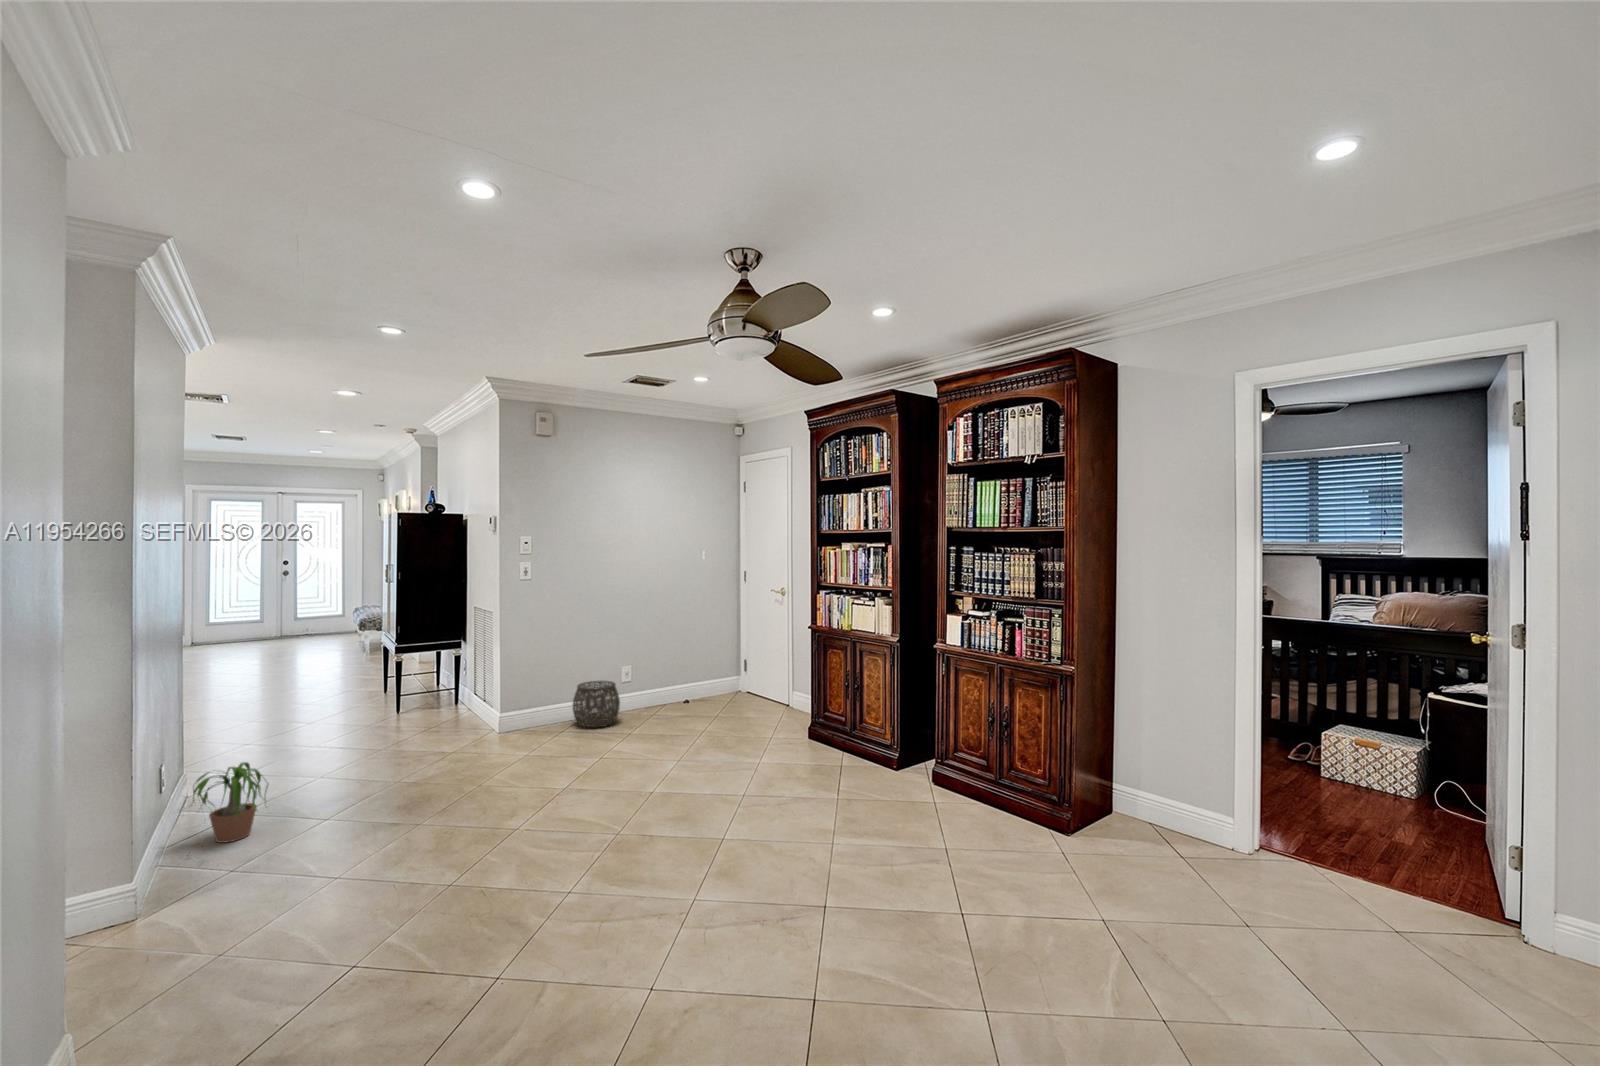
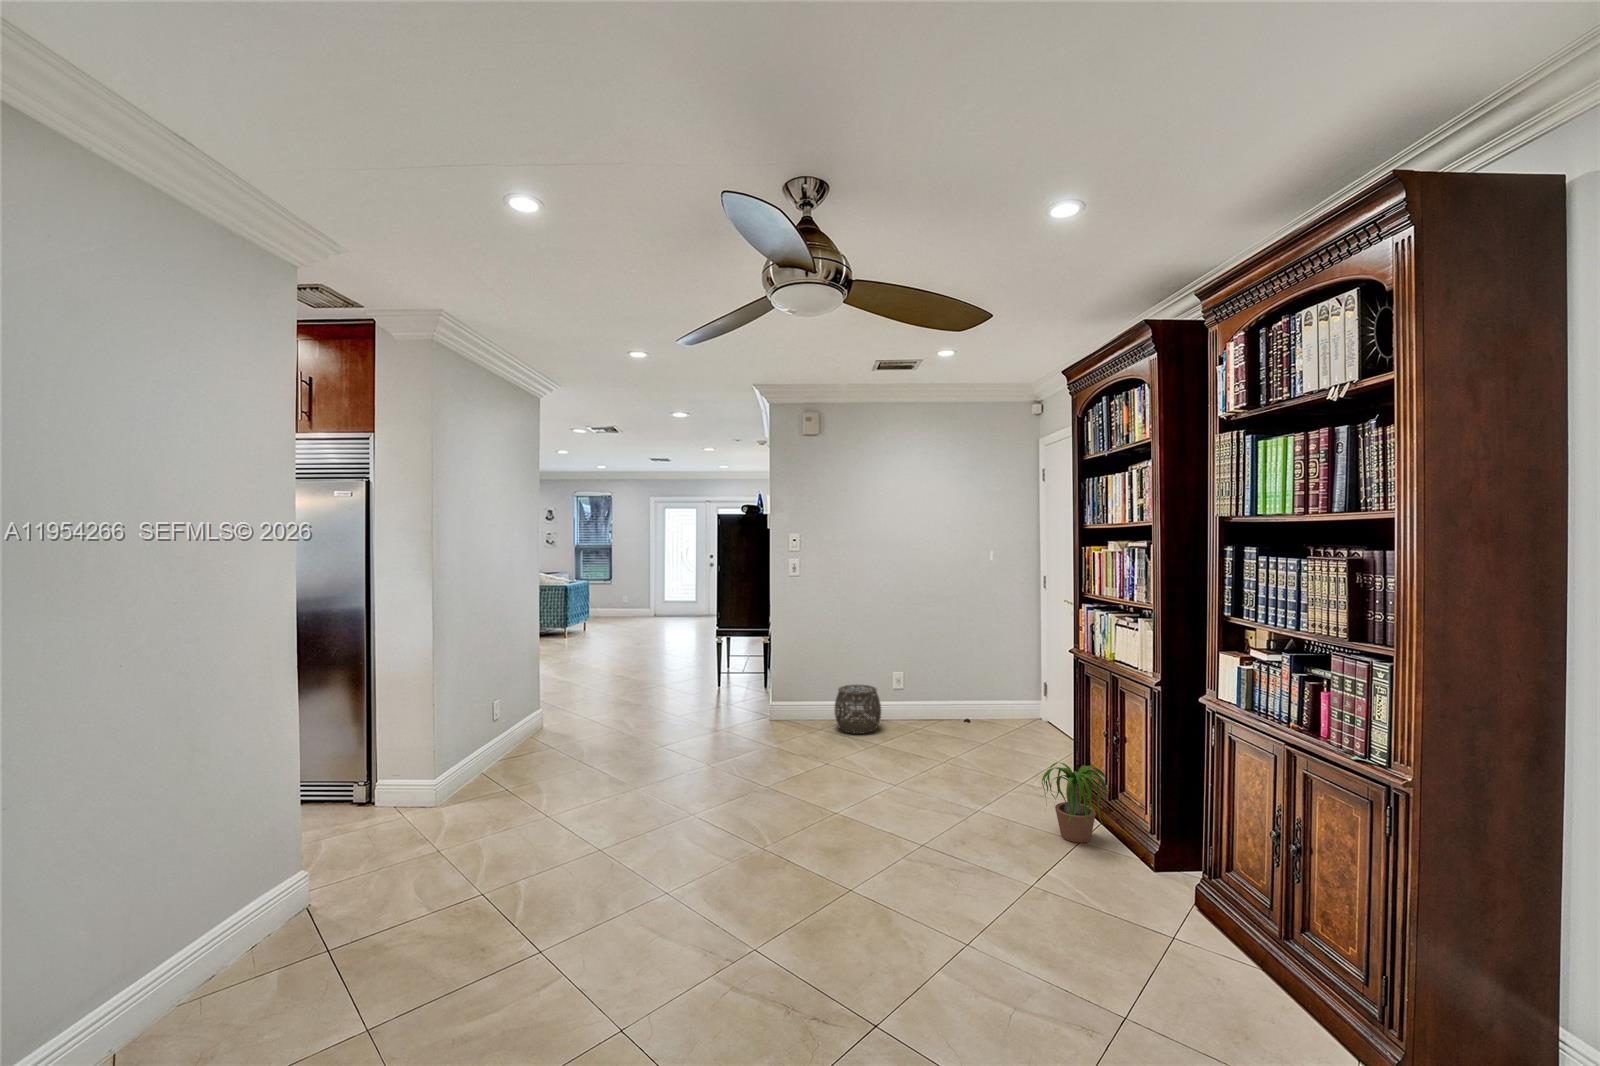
potted plant: present [193,762,268,843] -> present [1042,762,1108,843]

